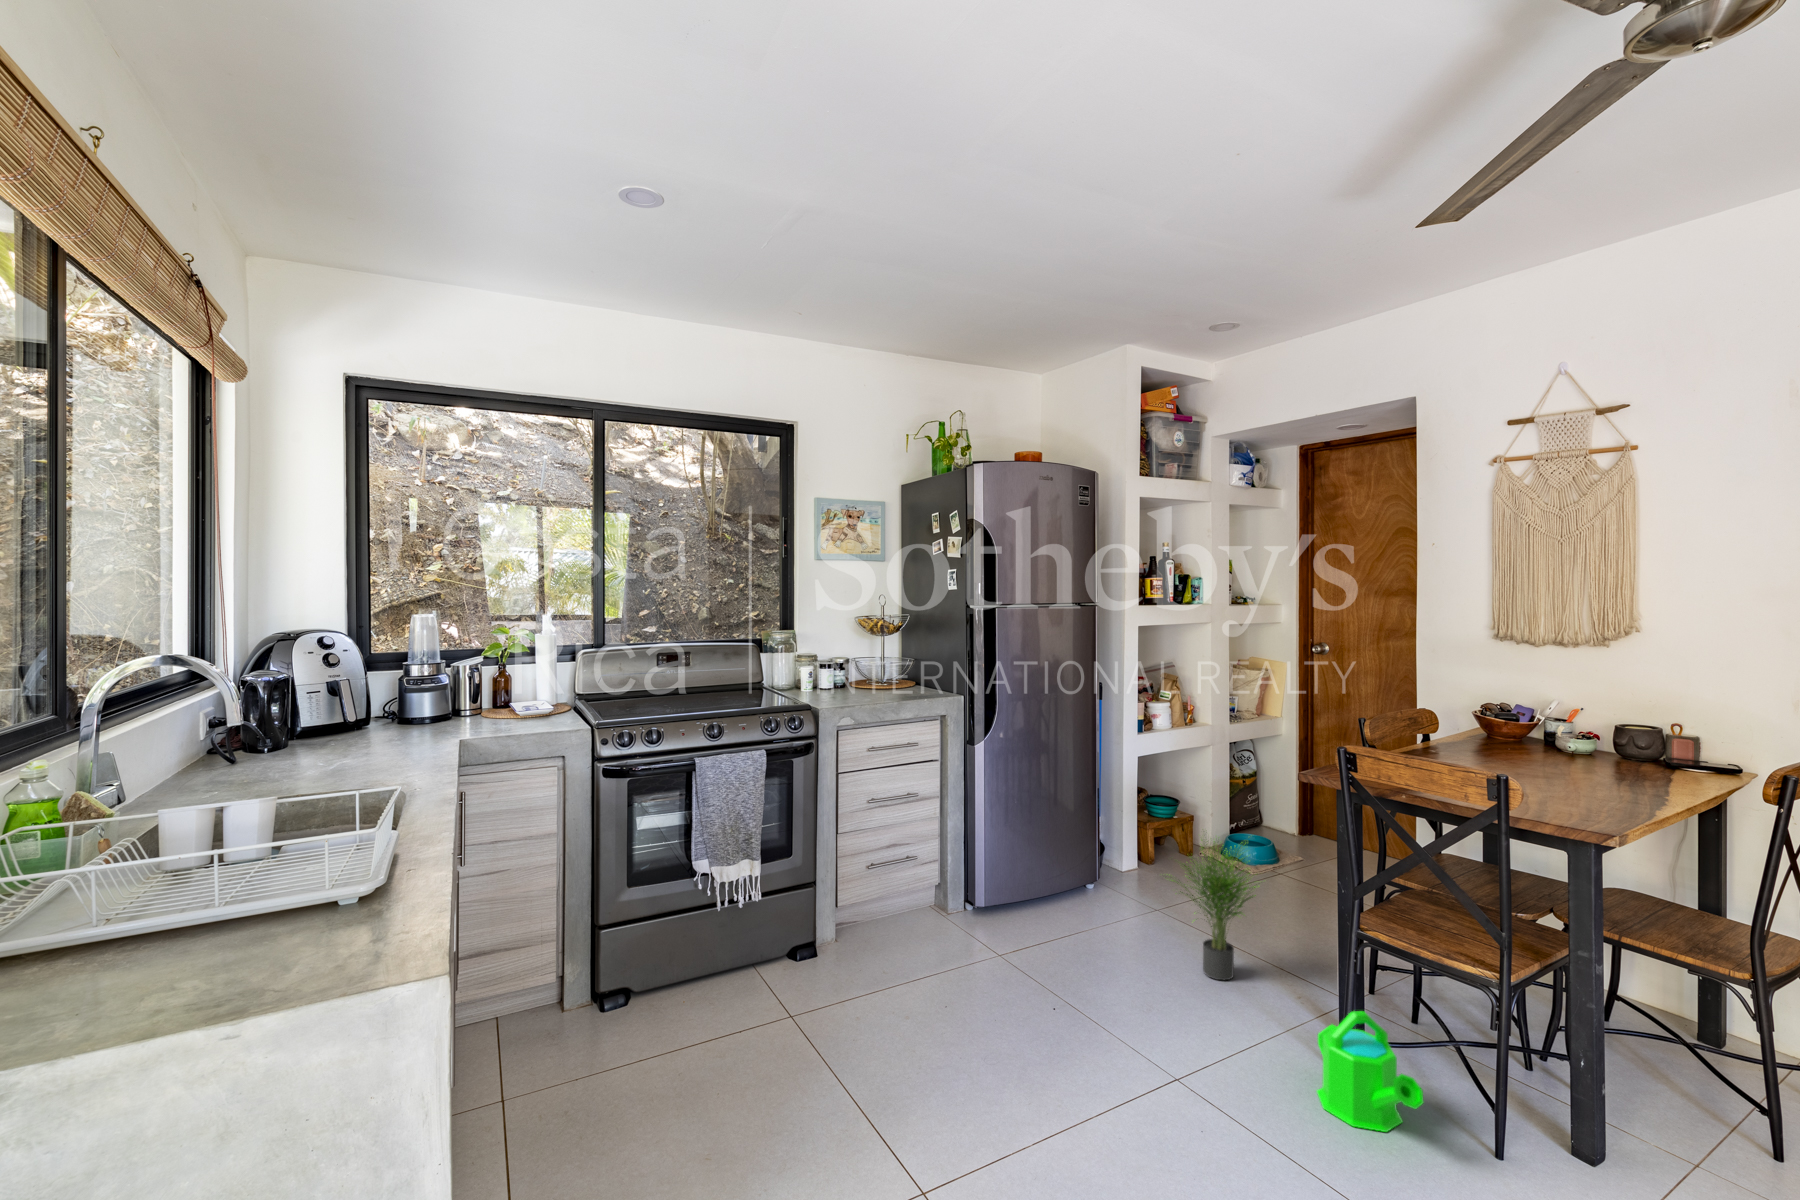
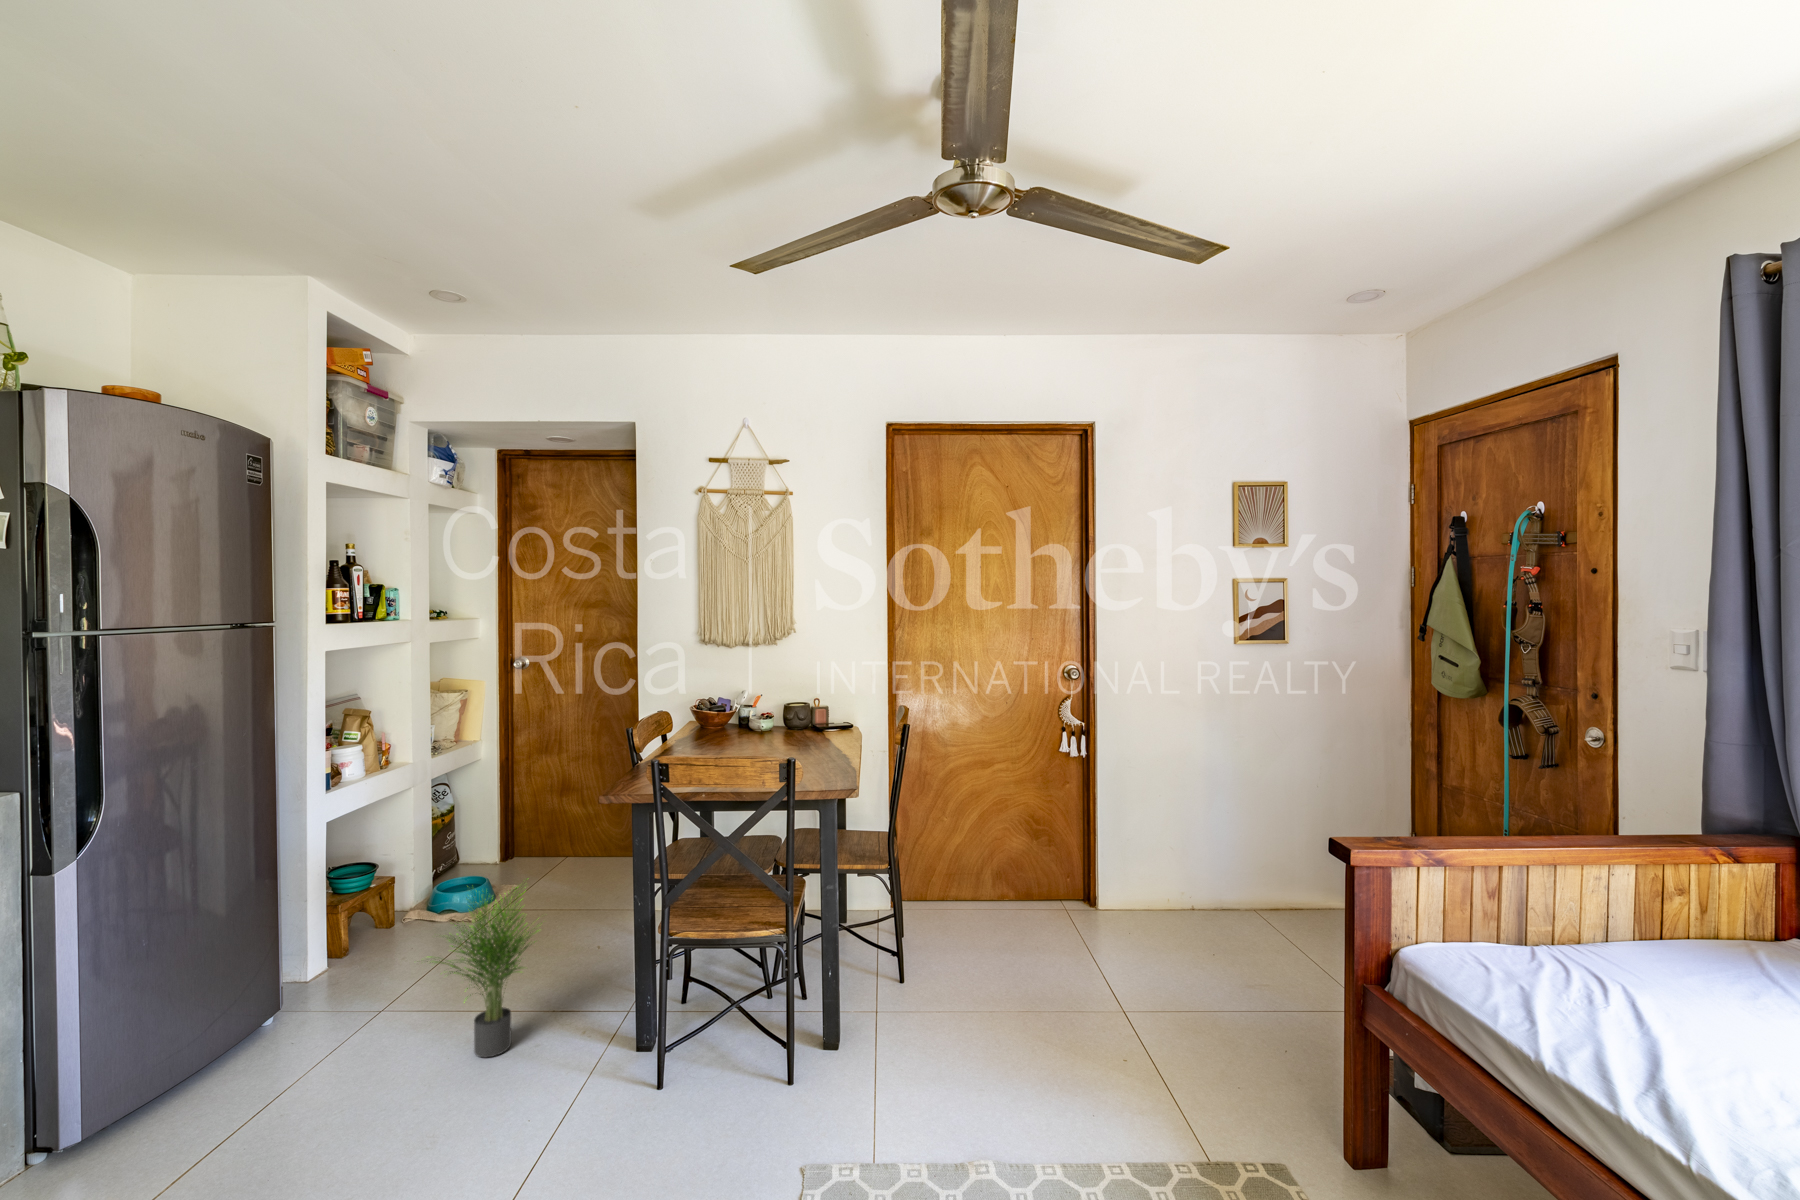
watering can: present [1317,1011,1423,1132] -> none [635,1010,747,1128]

